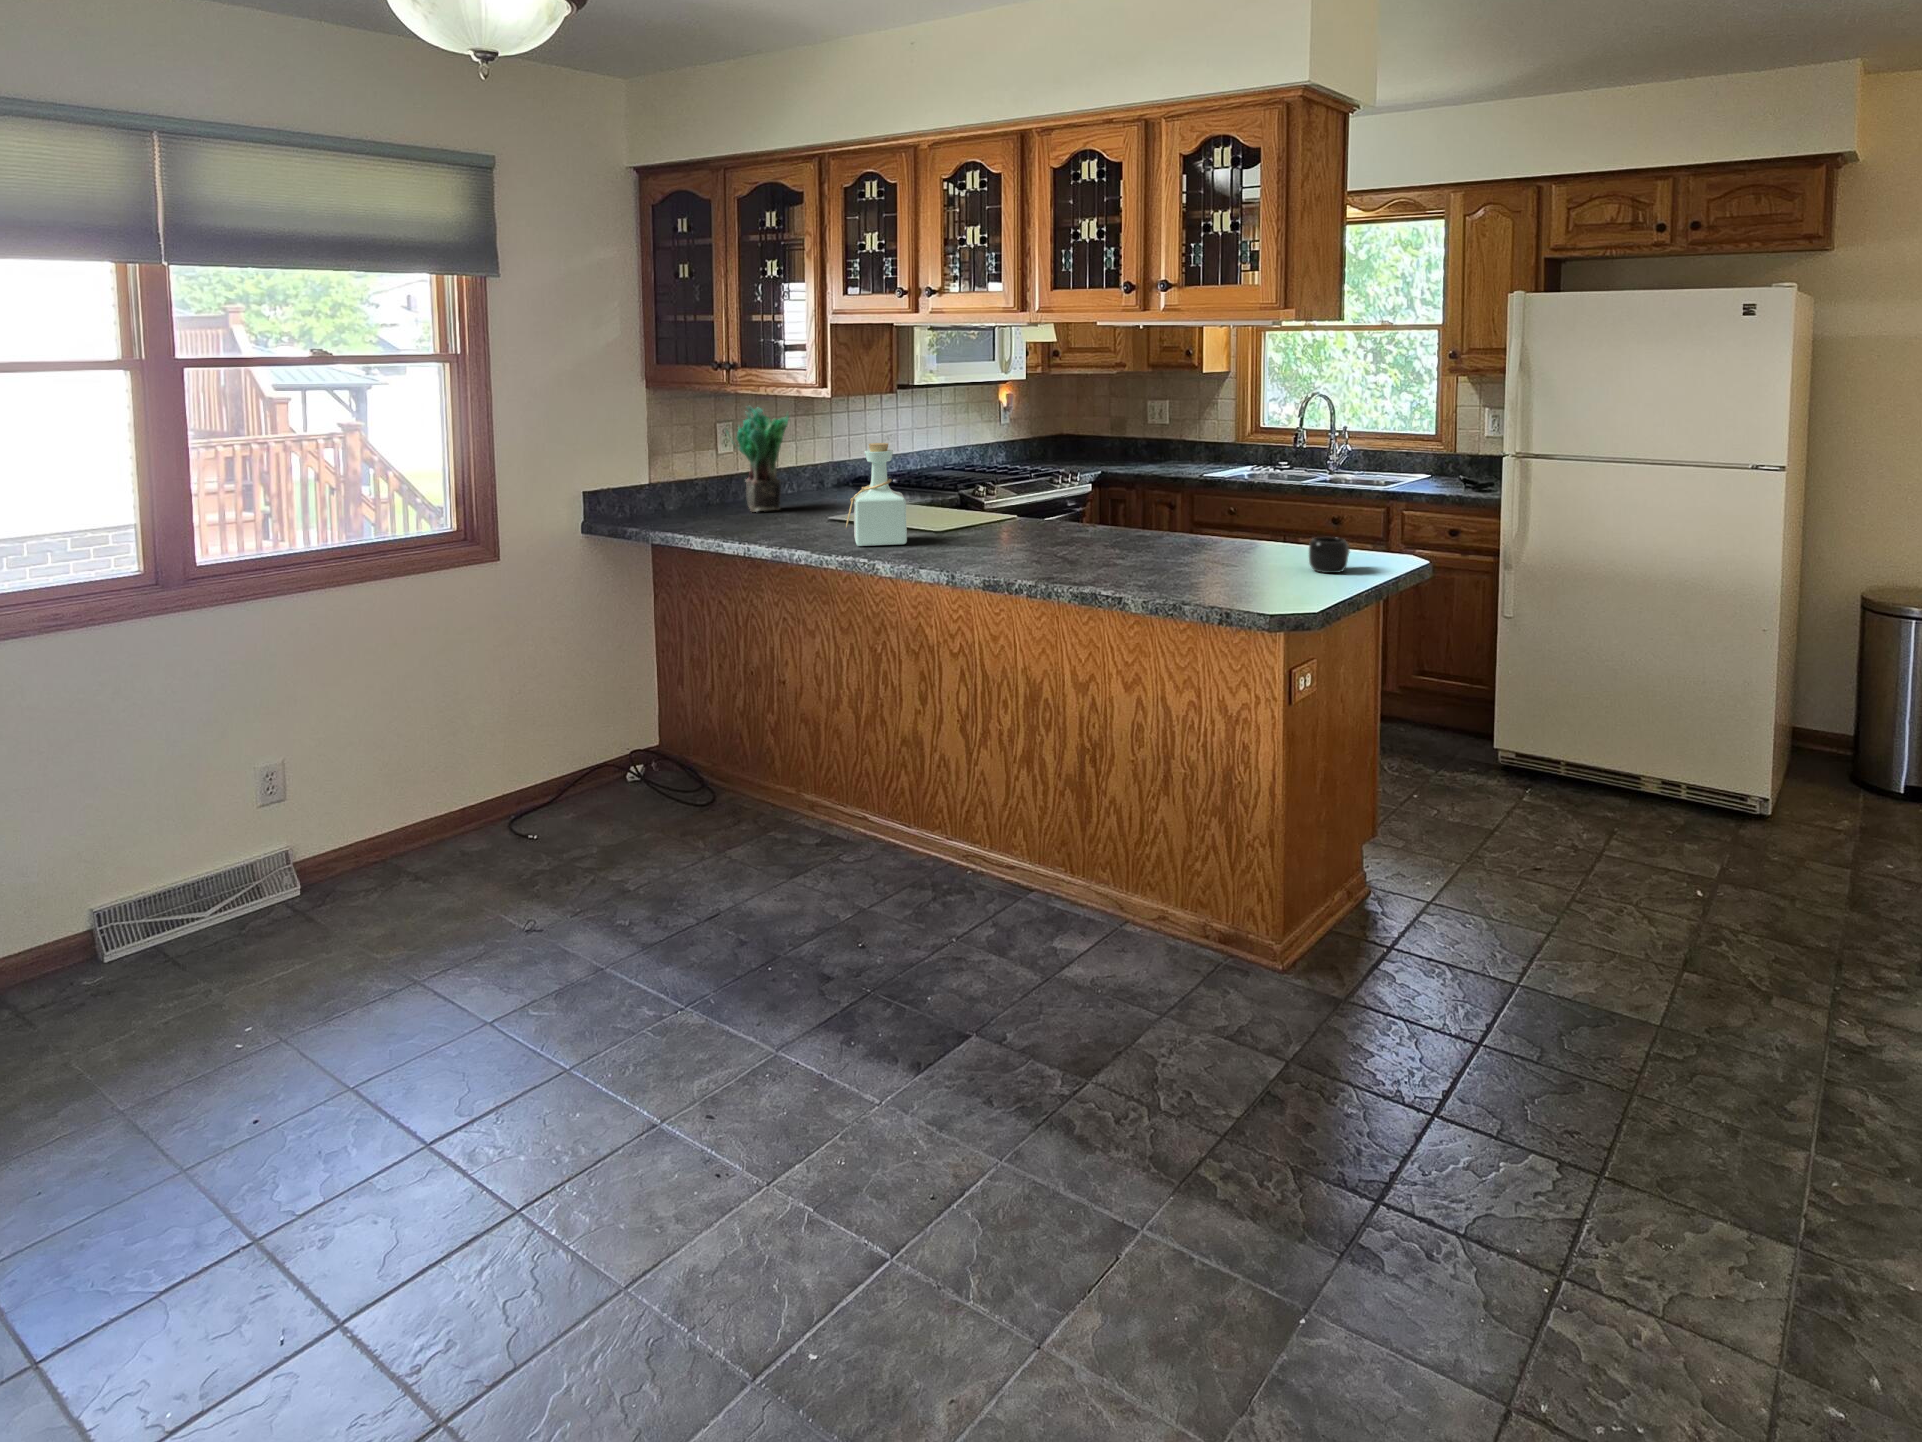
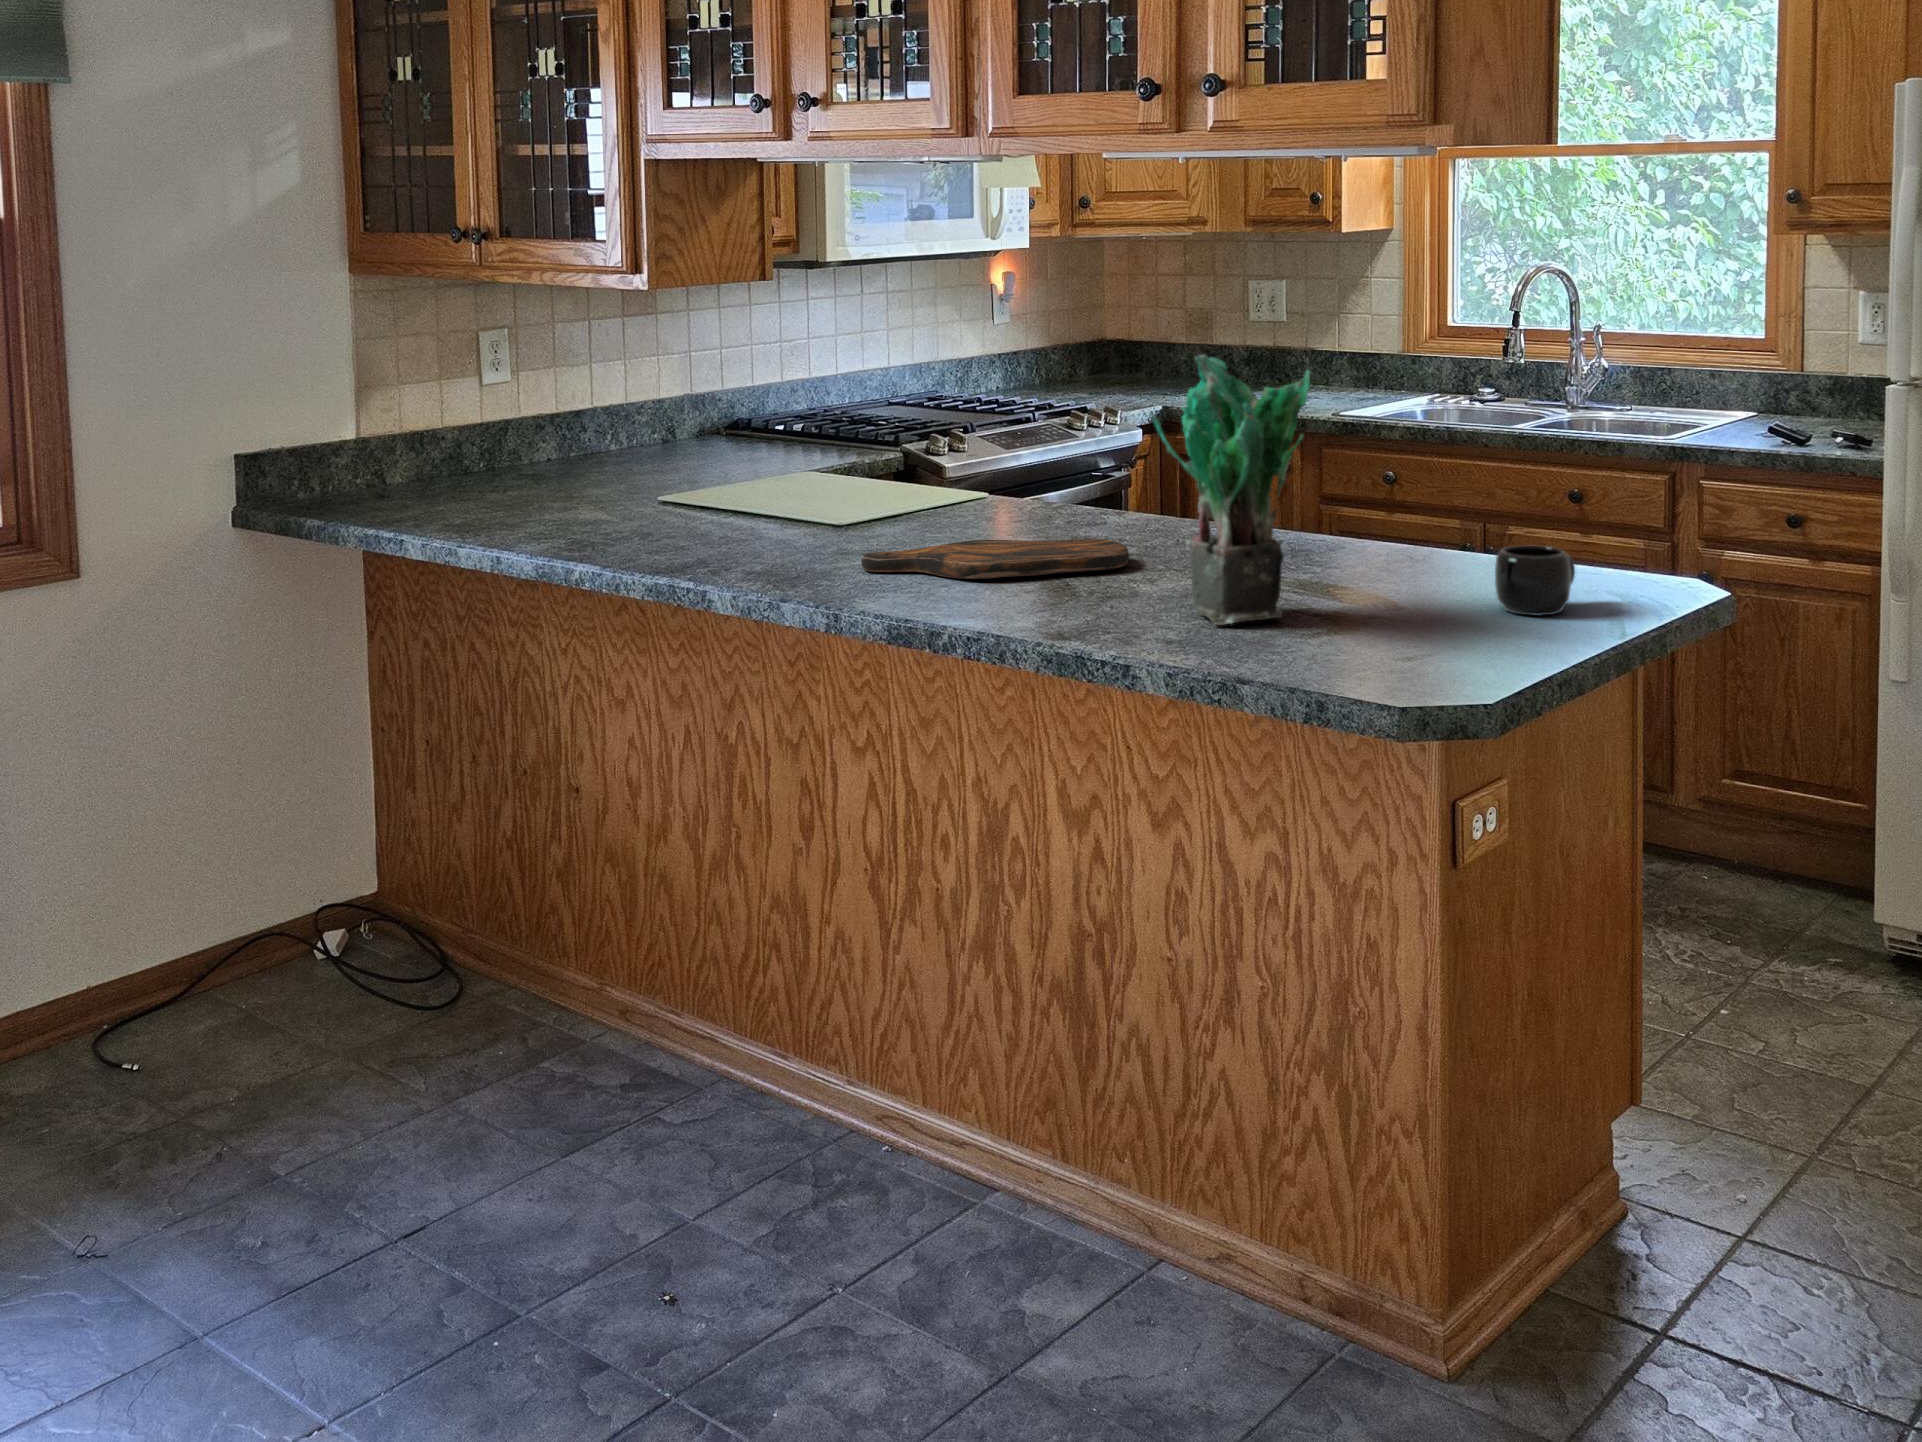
potted plant: present [726,406,789,512] -> present [1153,354,1310,625]
bottle: present [846,443,907,546] -> none [658,371,765,558]
cutting board: none [964,536,1110,556] -> present [862,539,1129,579]

